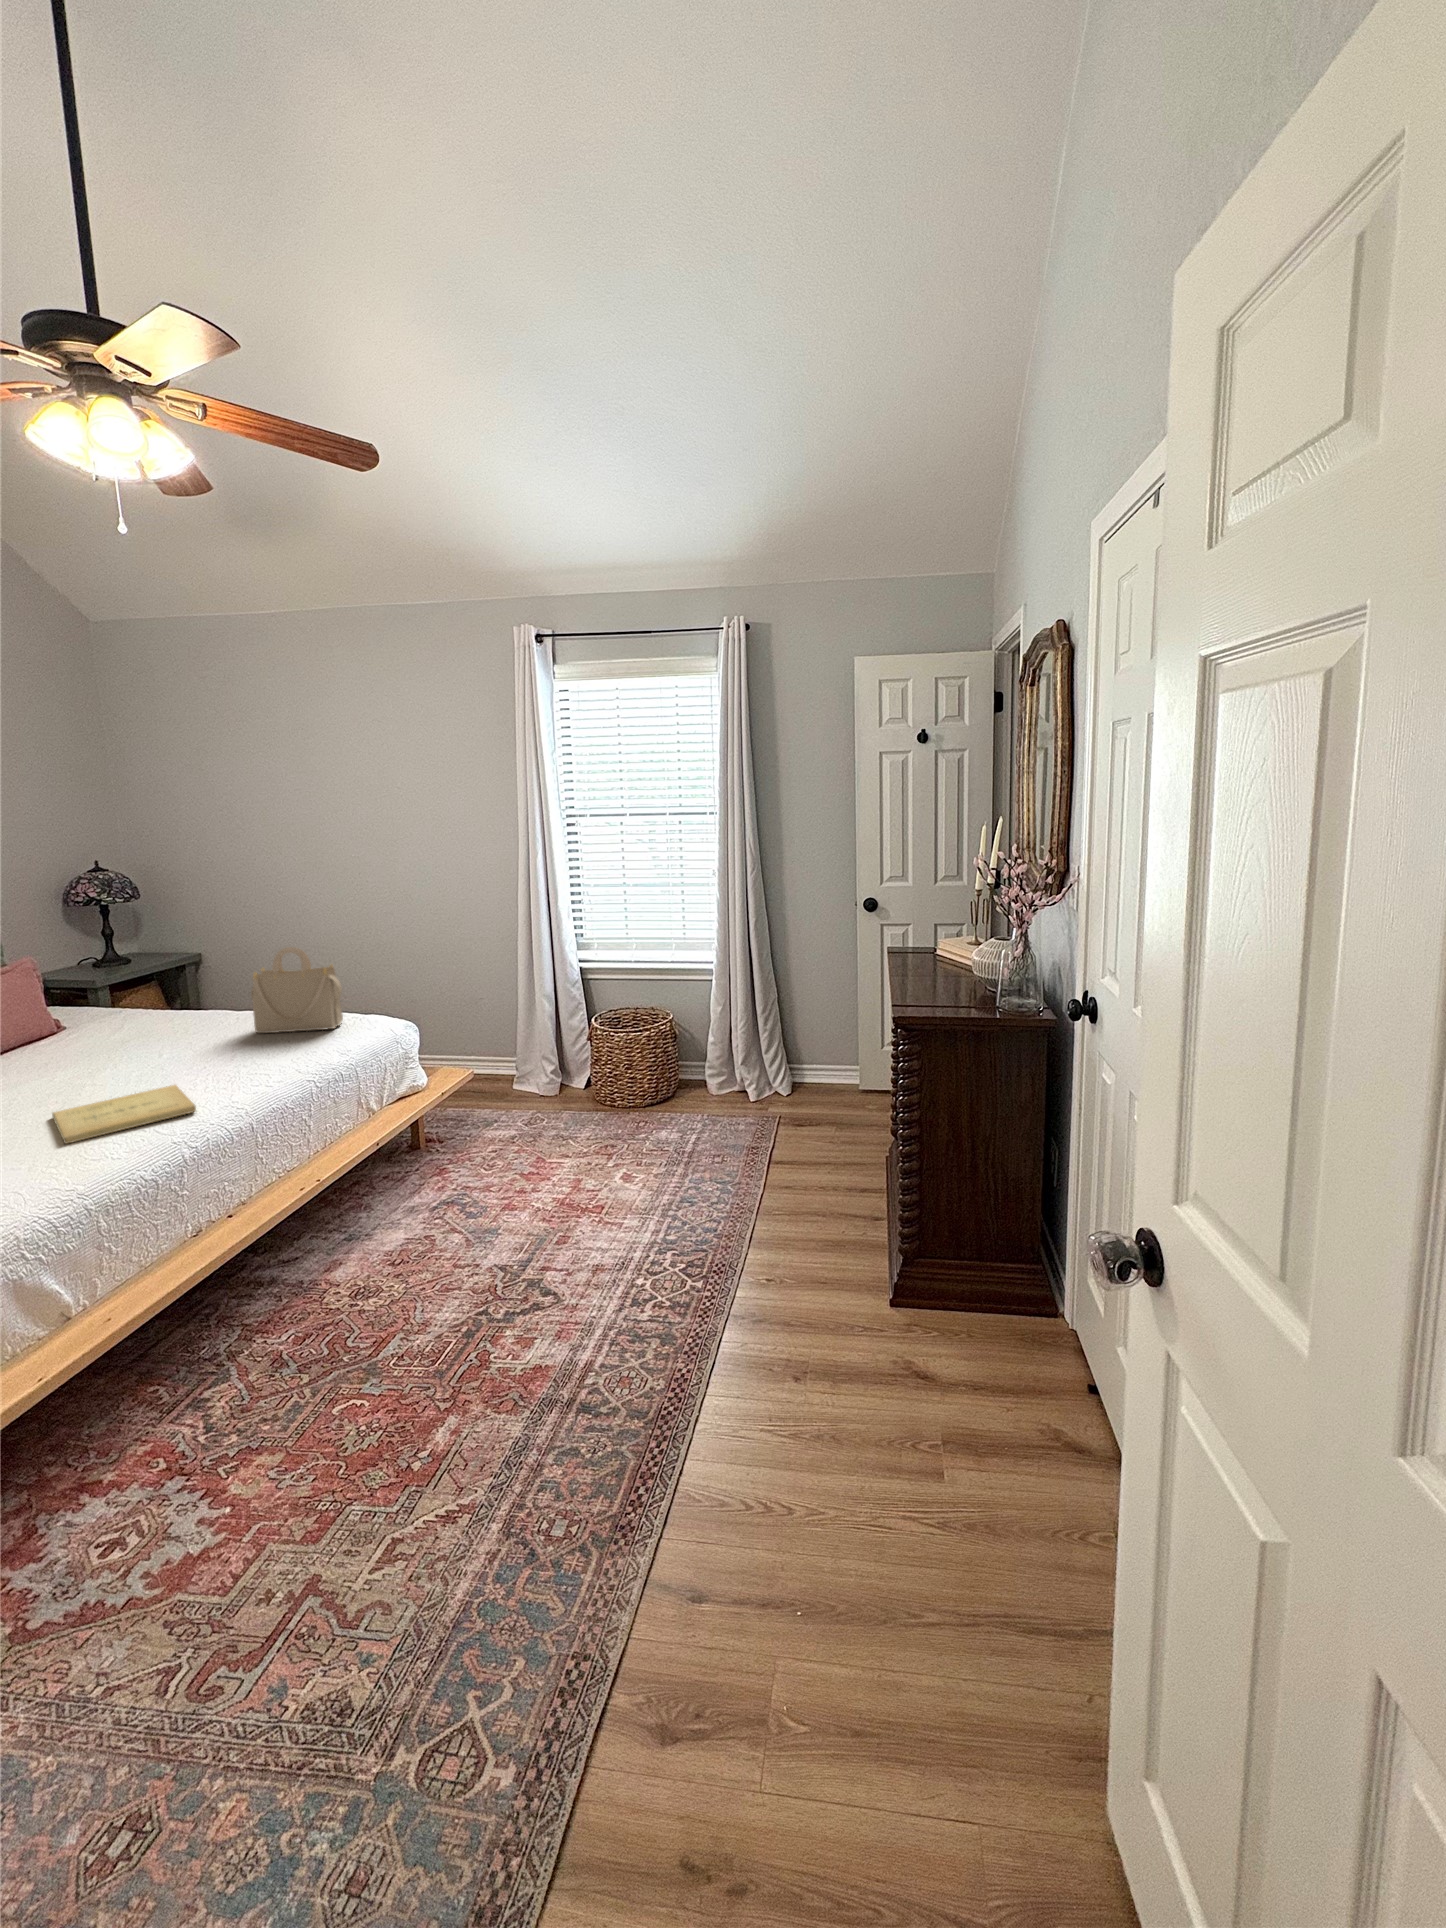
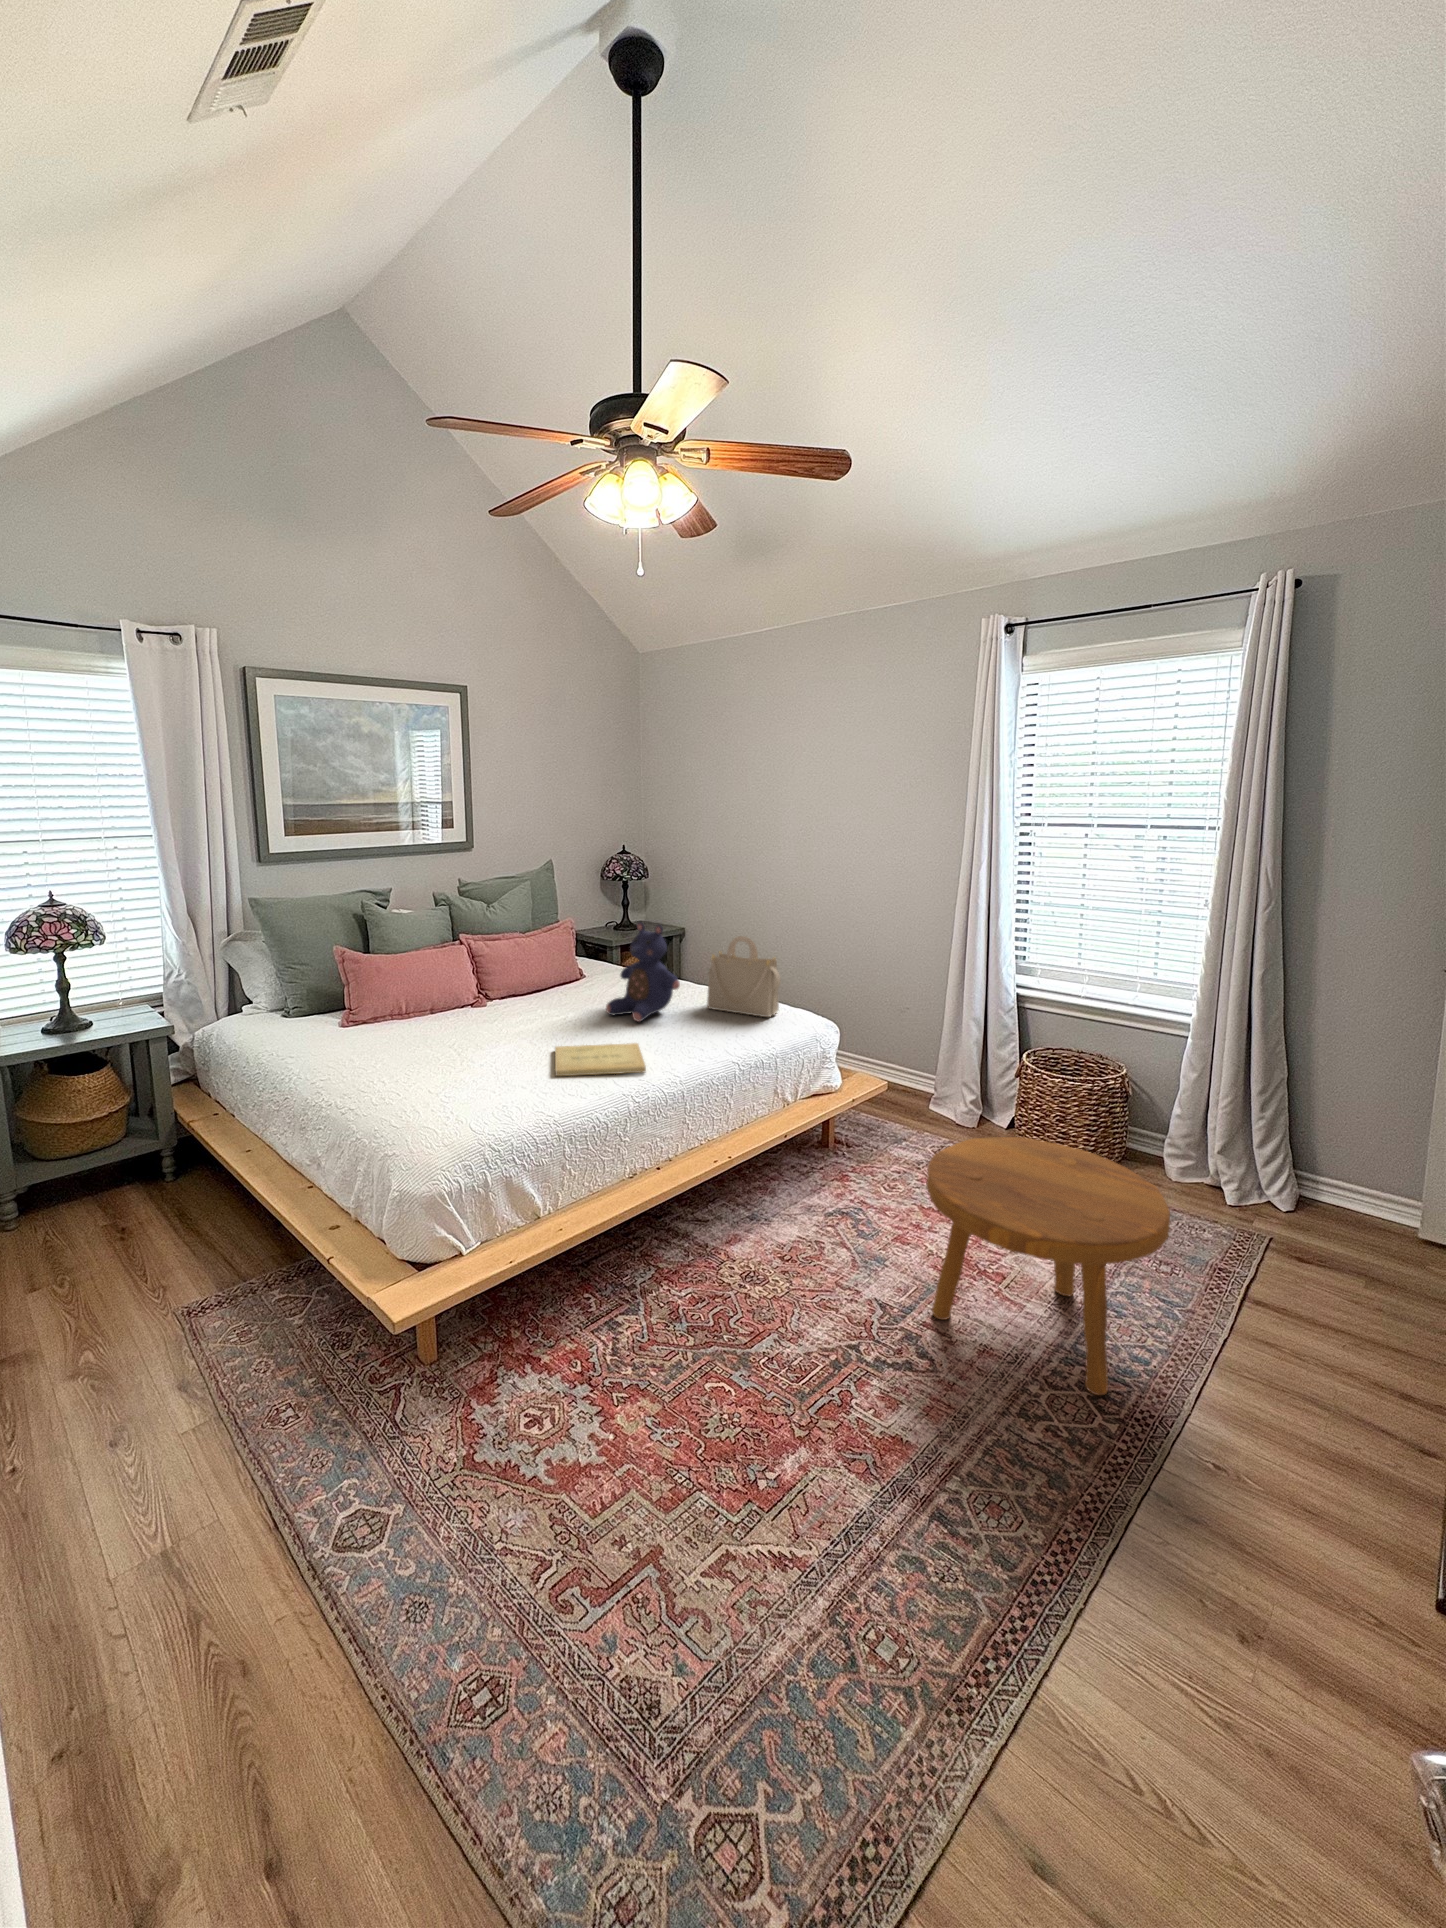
teddy bear: none [115,947,218,1064] -> present [606,922,680,1022]
footstool: none [526,1079,722,1268] -> present [926,1137,1170,1395]

